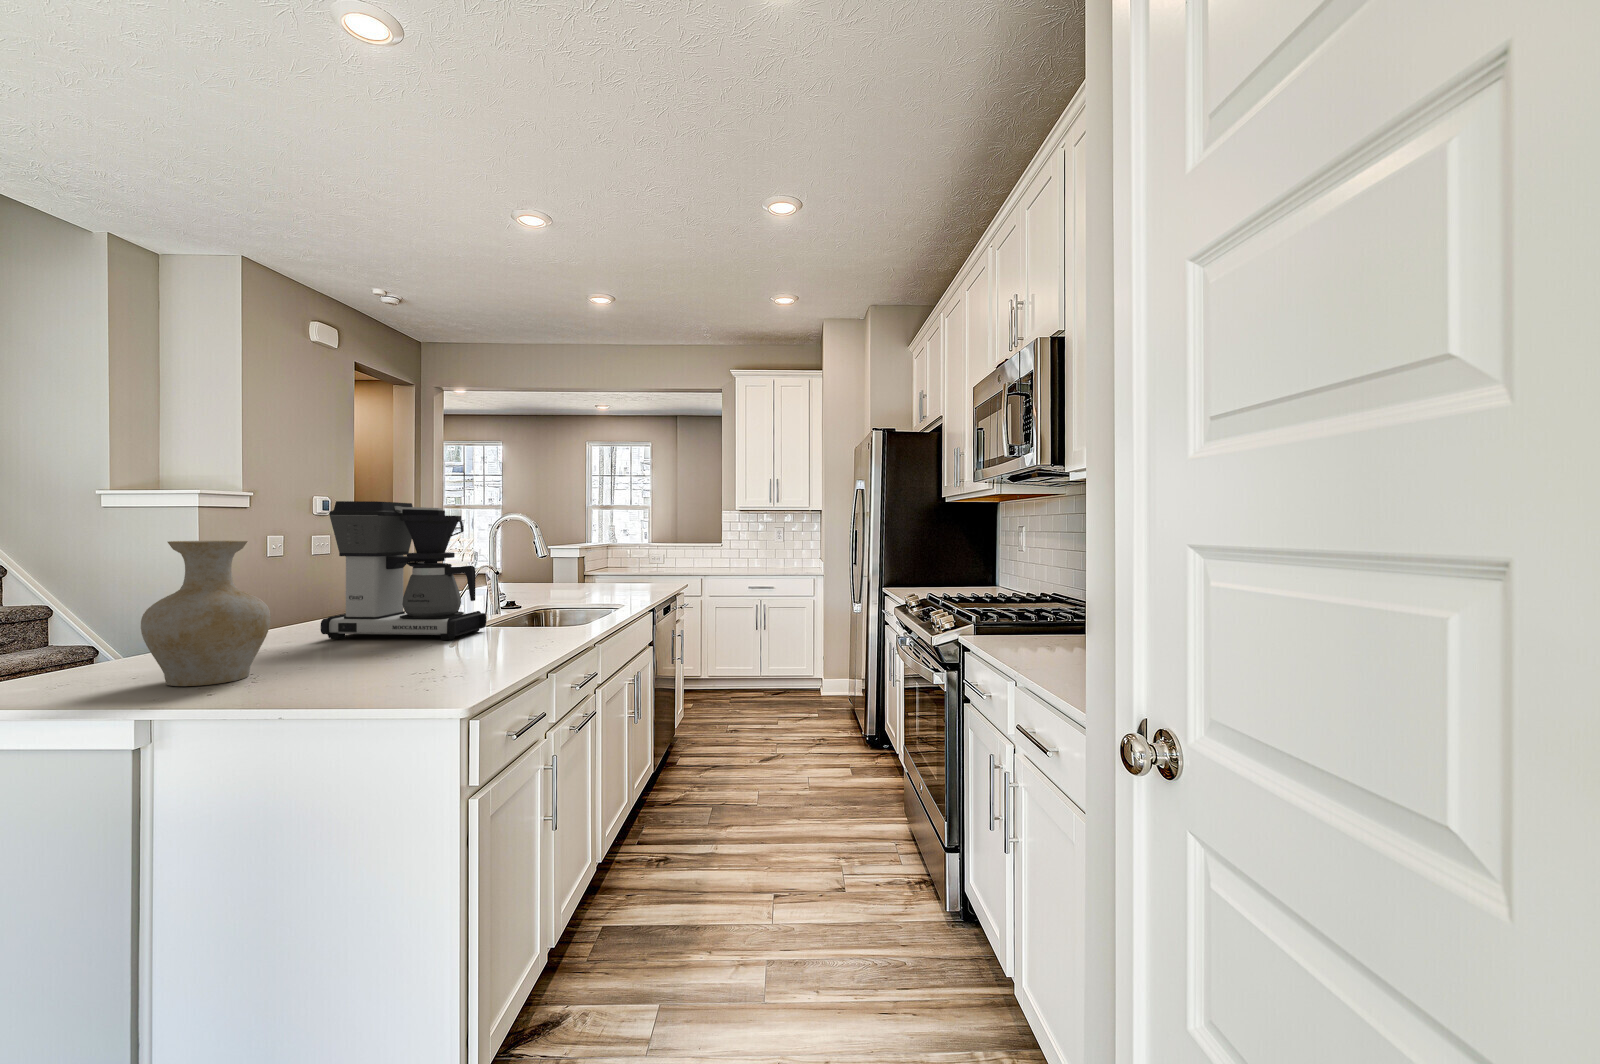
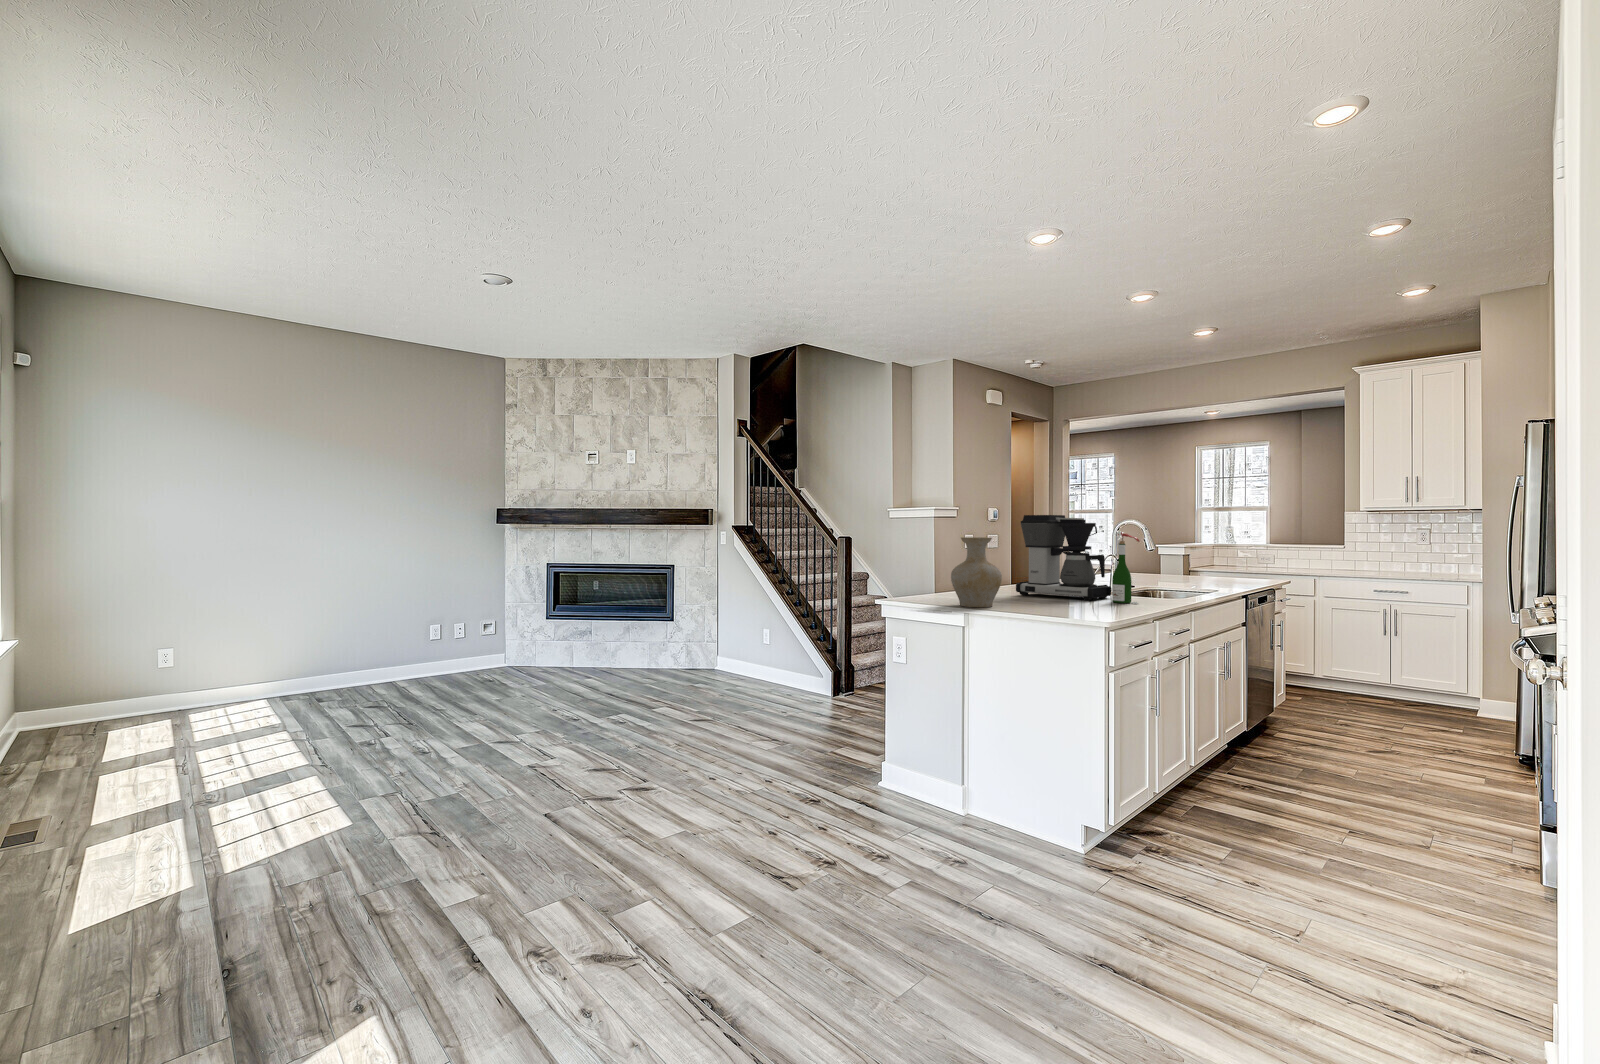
wine bottle: none [487,529,528,640] -> present [1112,531,1139,604]

